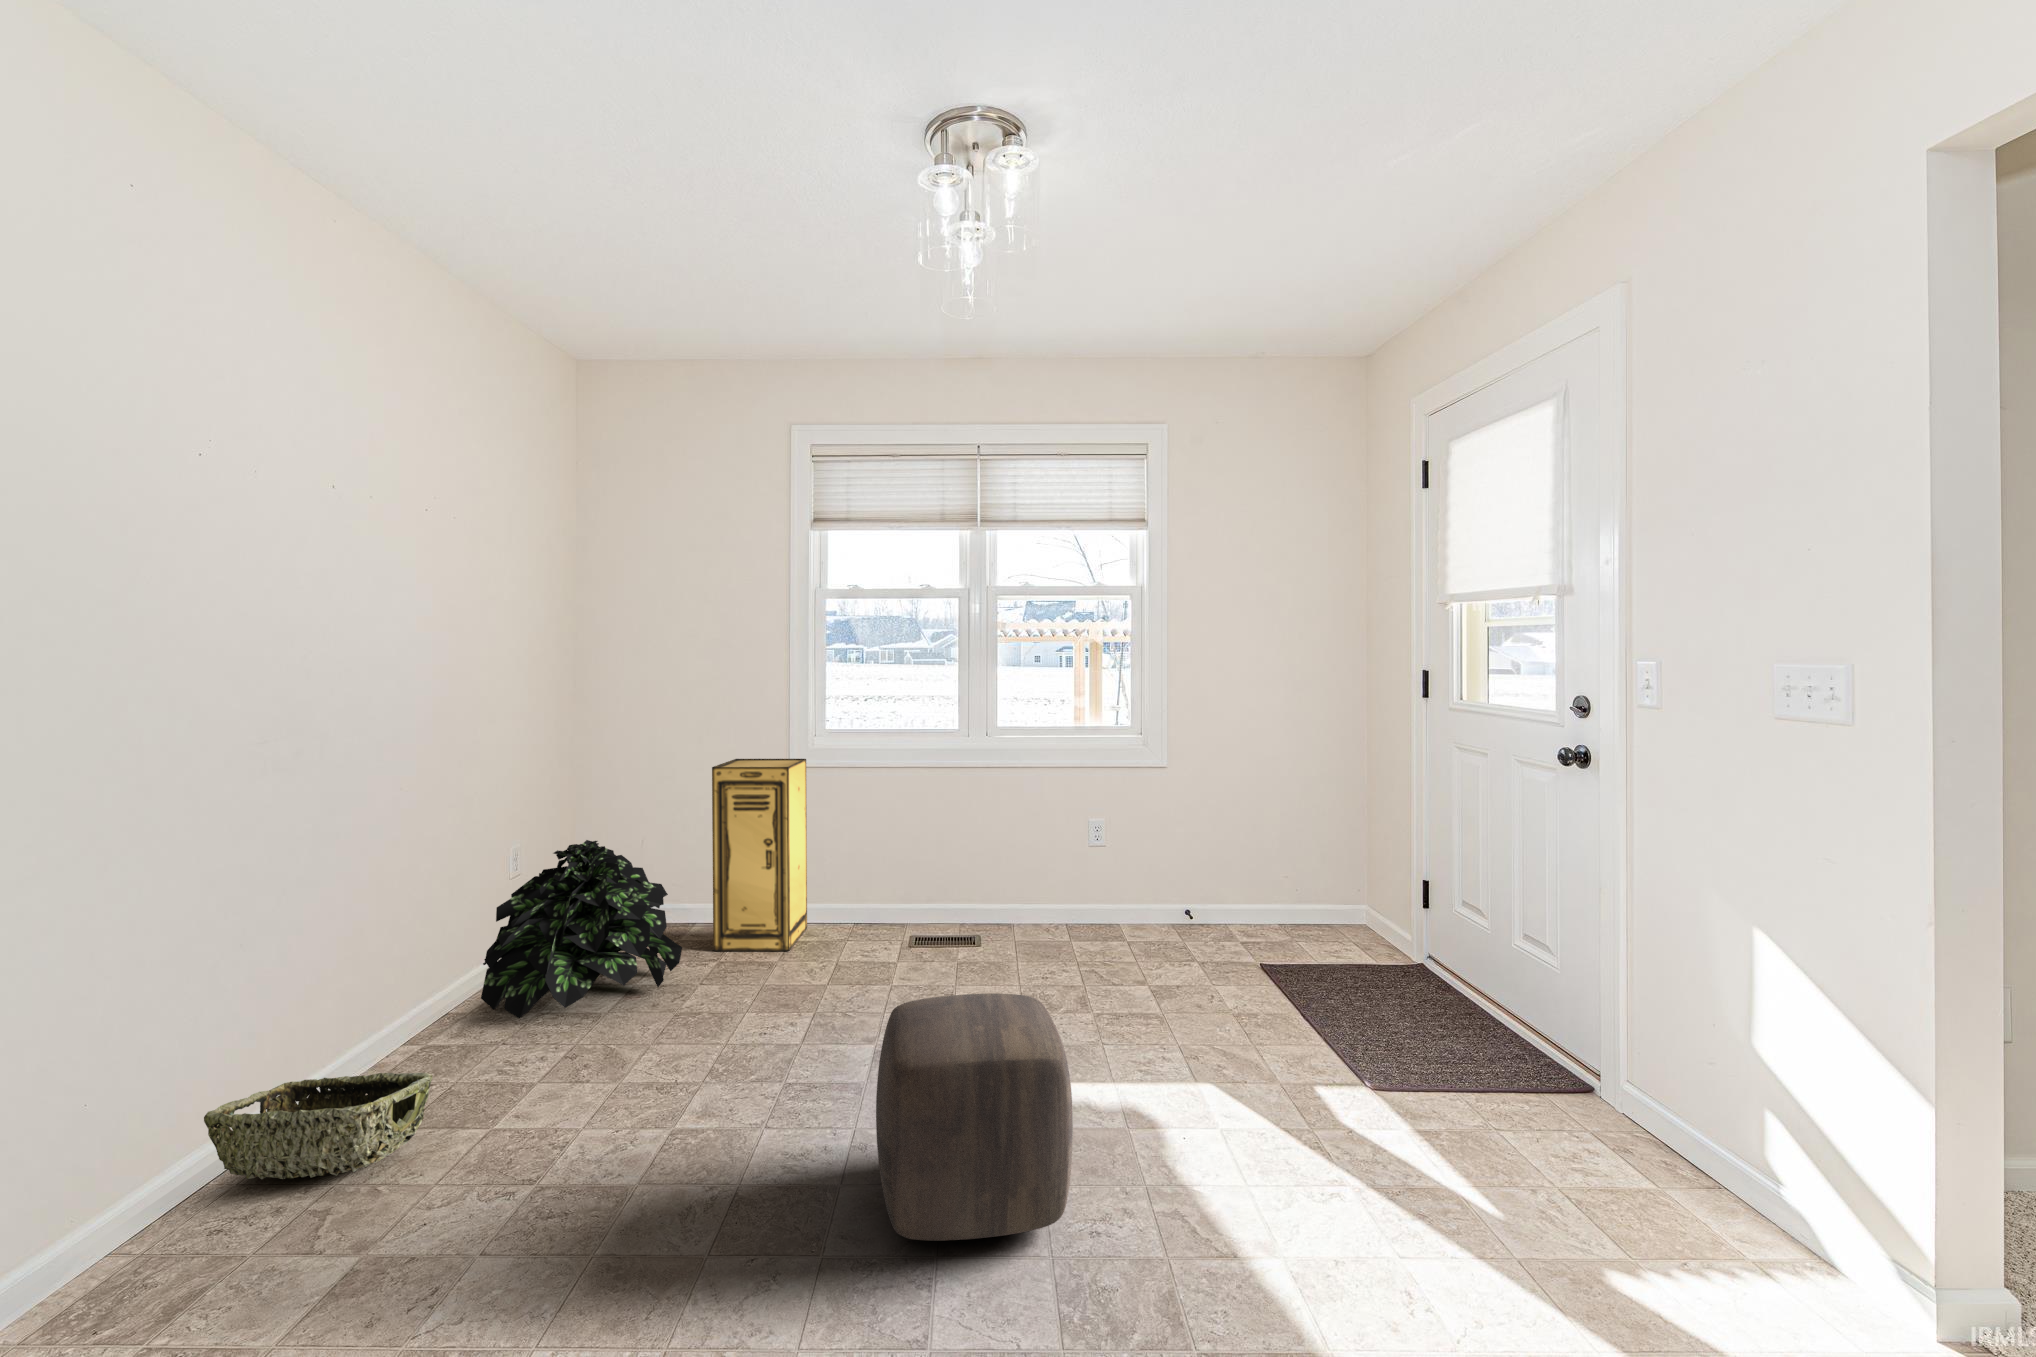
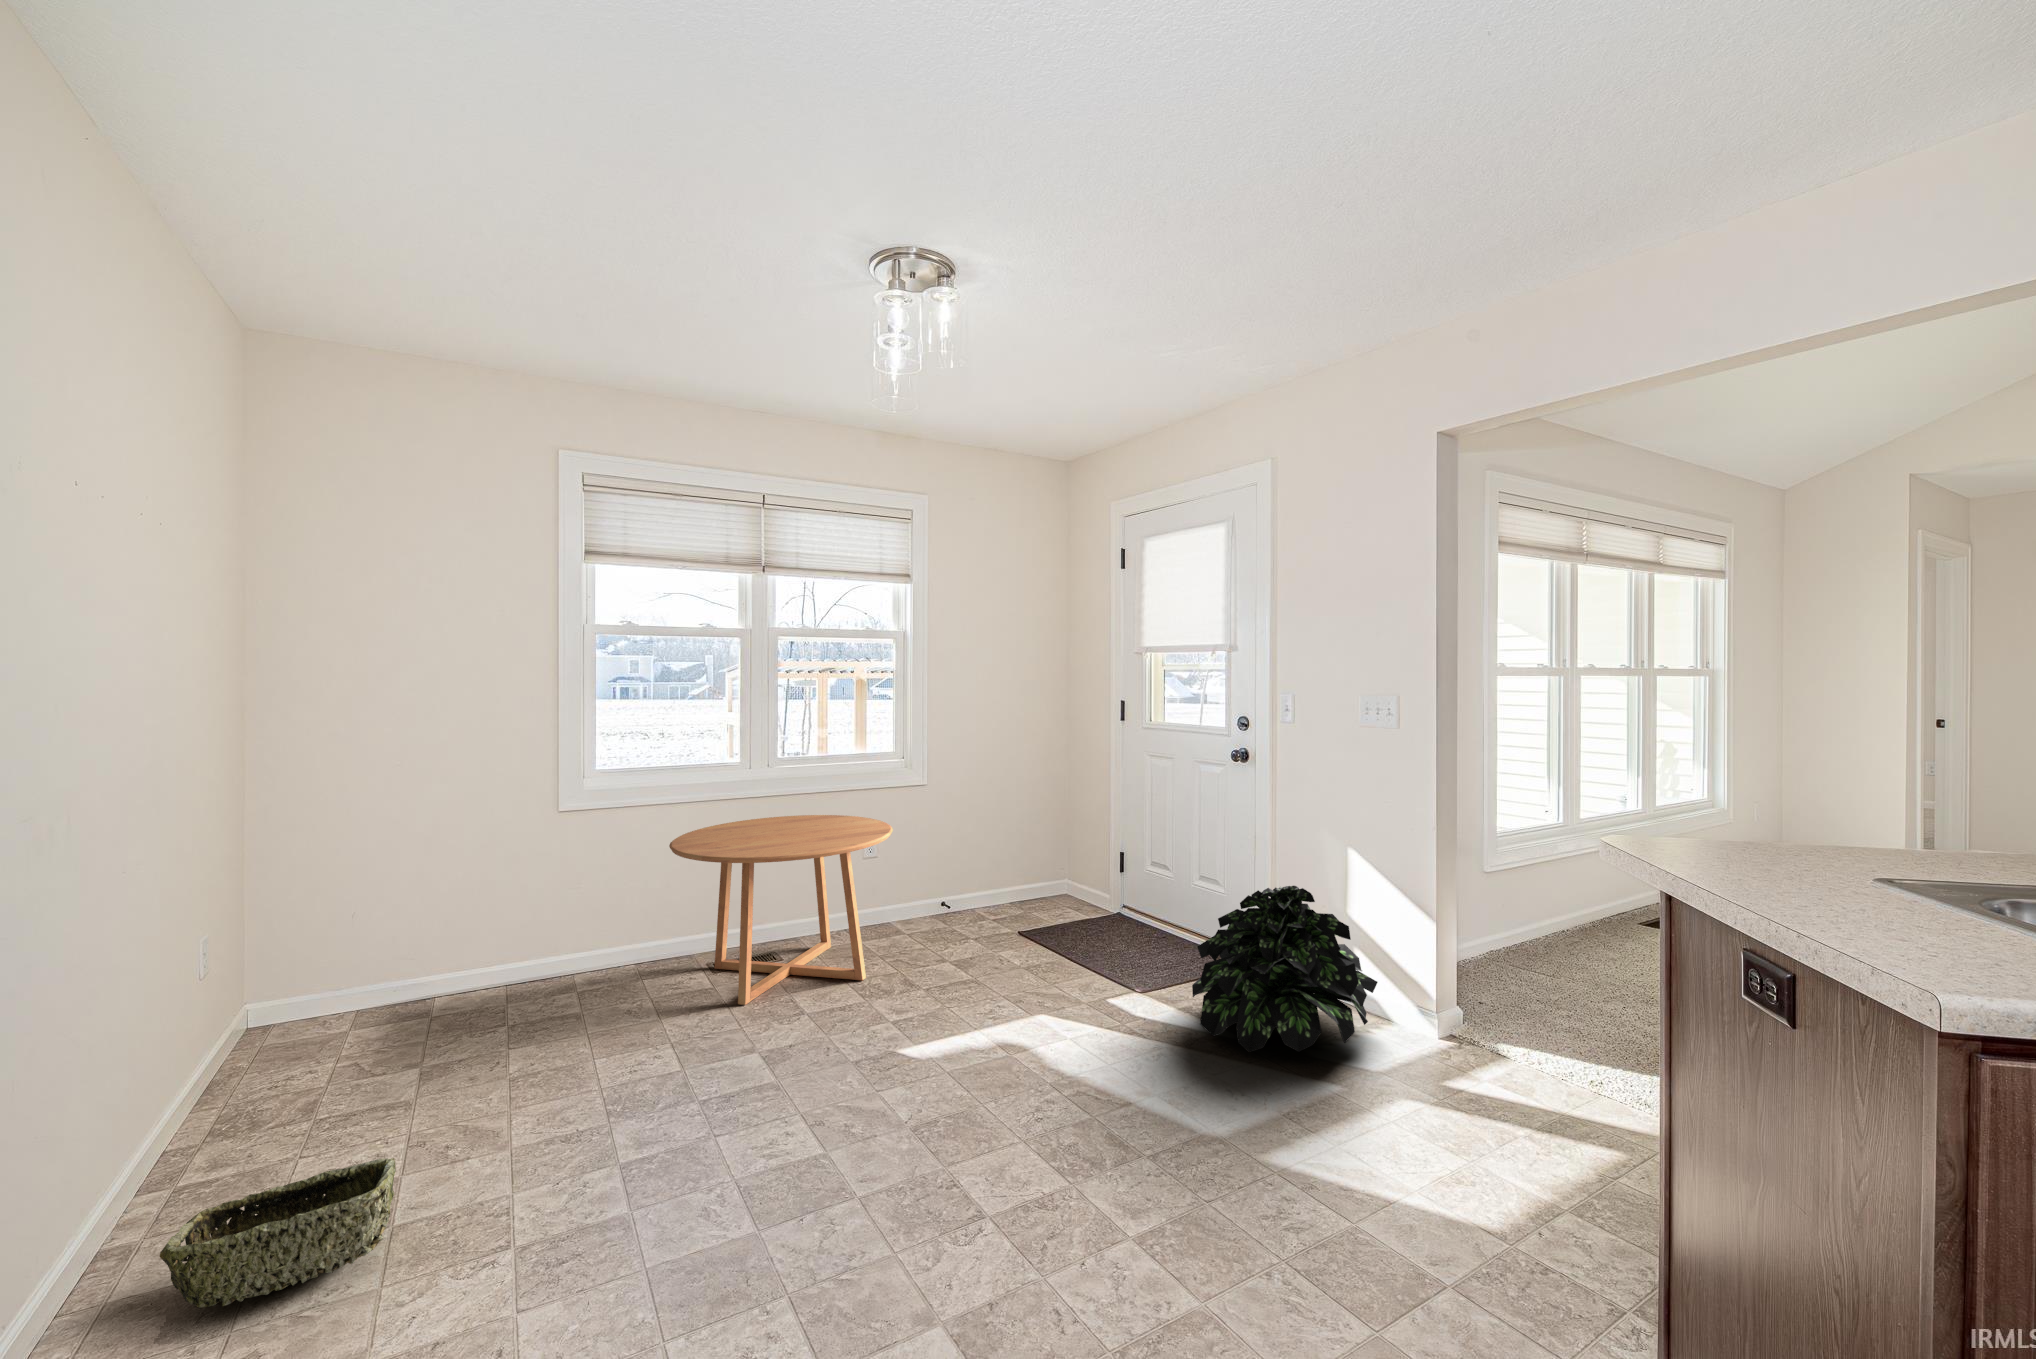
storage cabinet: present [712,759,807,951] -> none [505,805,598,1010]
dining table: none [848,790,1092,991] -> present [669,815,893,1005]
potted plant: present [481,840,682,1018] -> present [1192,886,1378,1052]
ottoman: present [876,993,1073,1241] -> none [857,967,1024,1151]

